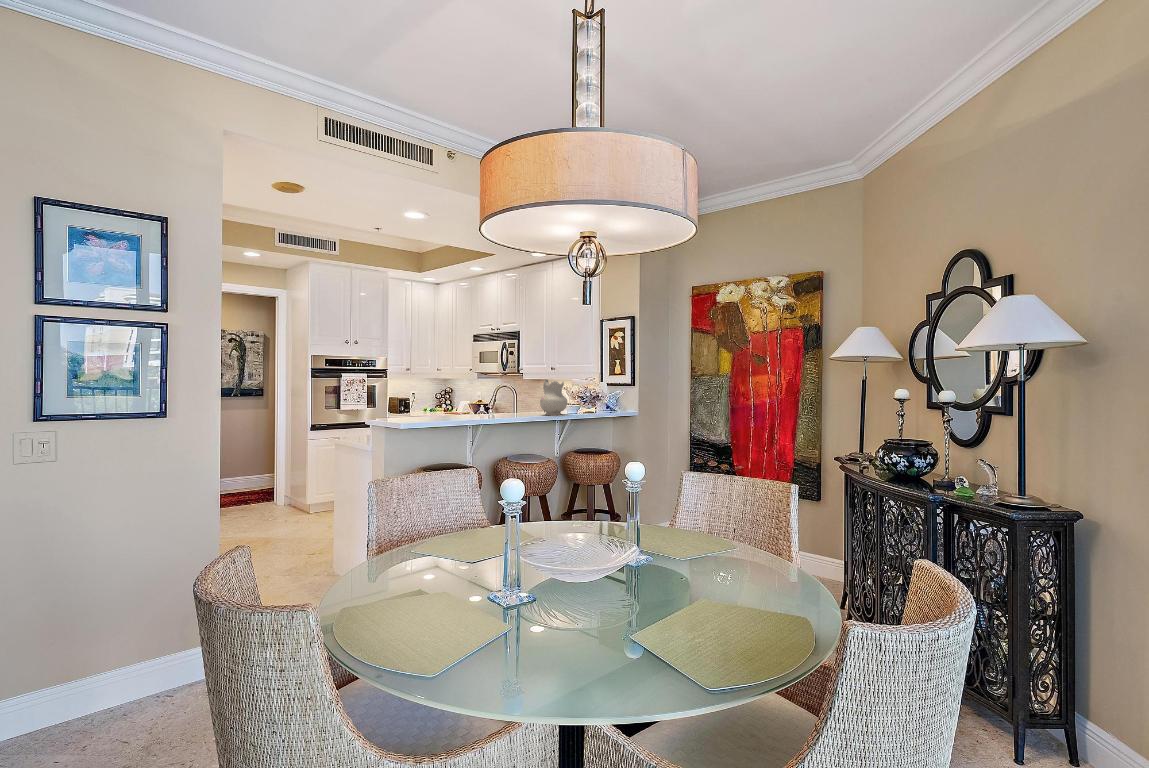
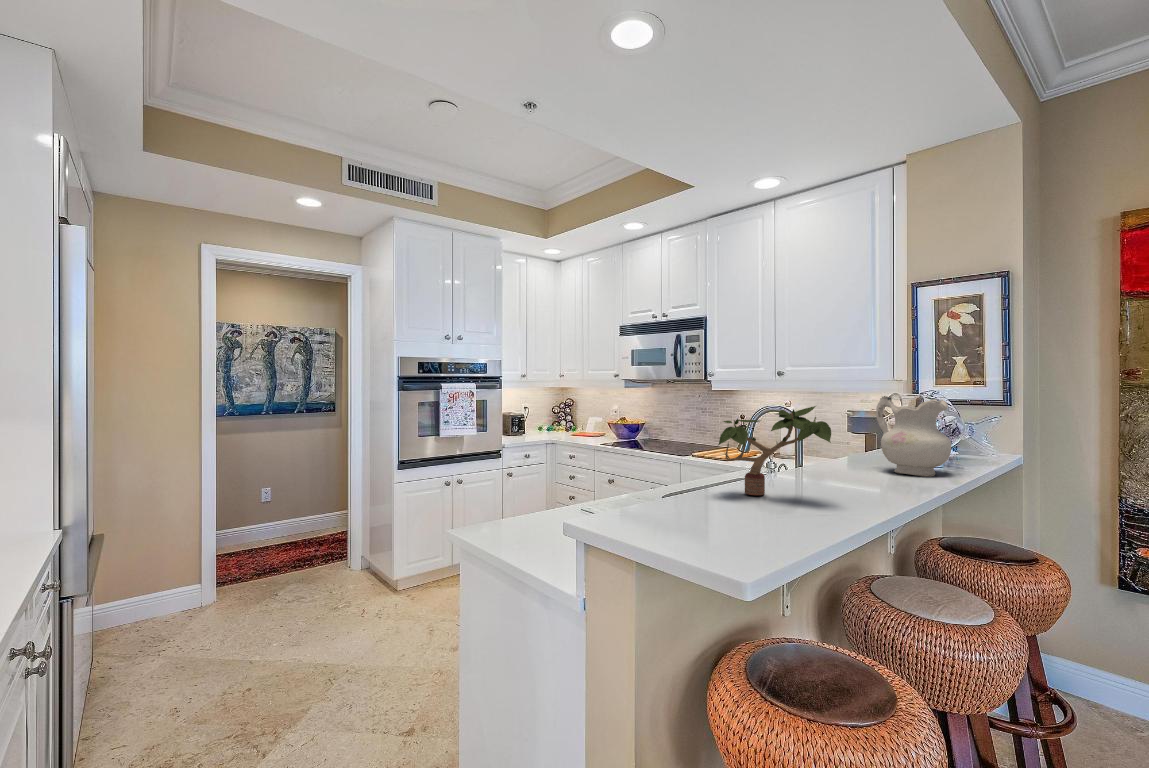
potted plant: none [439,381,483,419] -> present [718,406,831,495]

